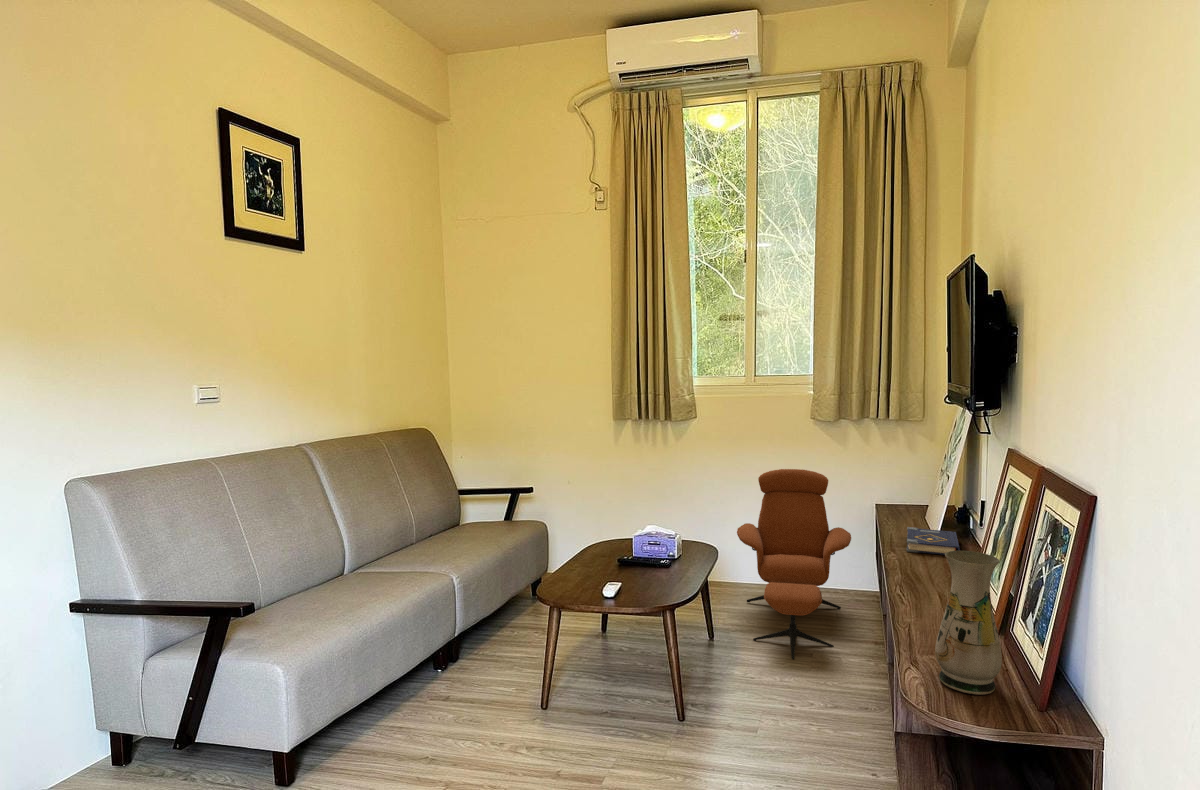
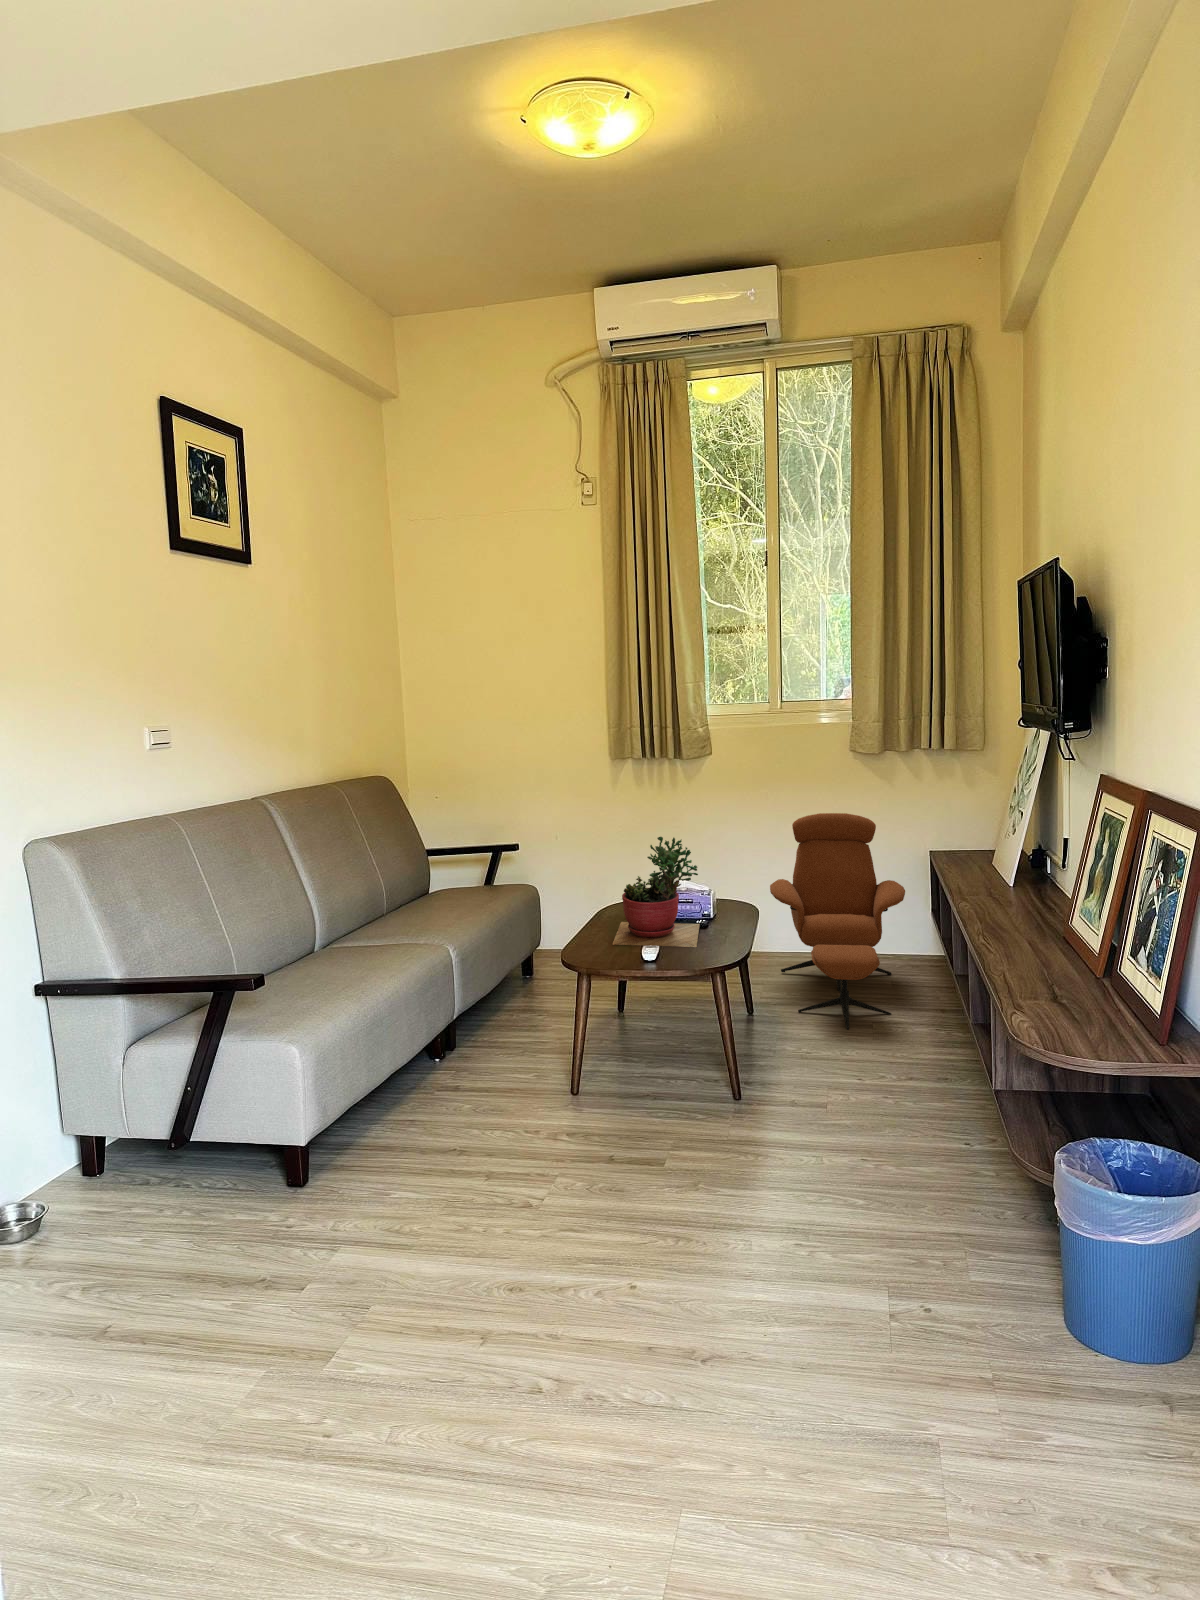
succulent plant: none [583,488,663,585] -> present [613,837,700,947]
book: present [907,527,960,555] -> none [979,873,1042,902]
vase: present [935,551,1002,695] -> none [1047,882,1116,1026]

